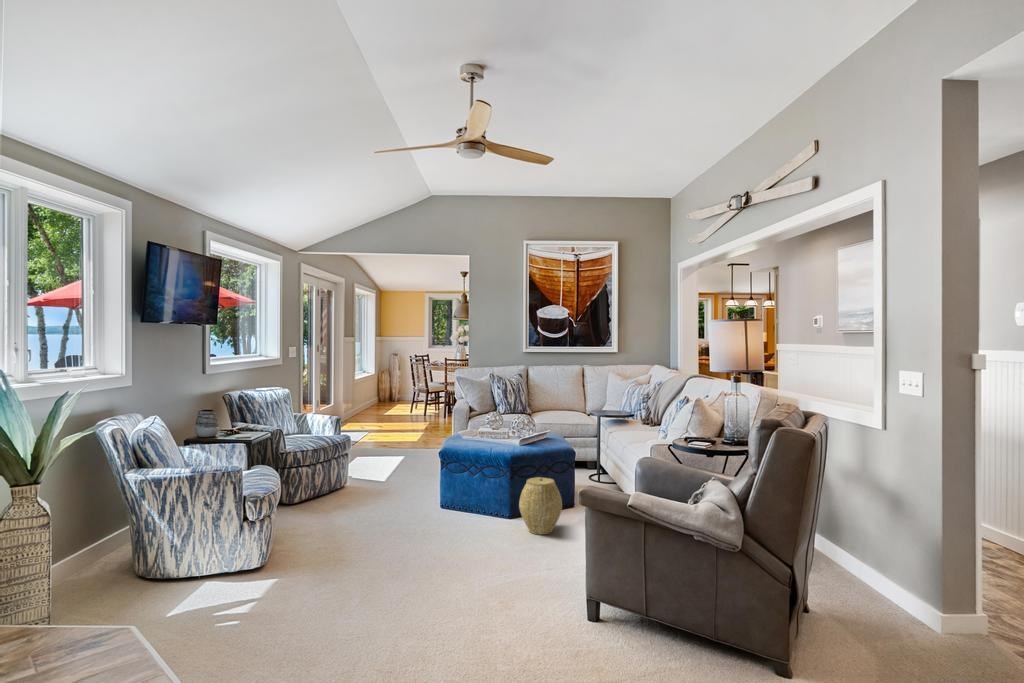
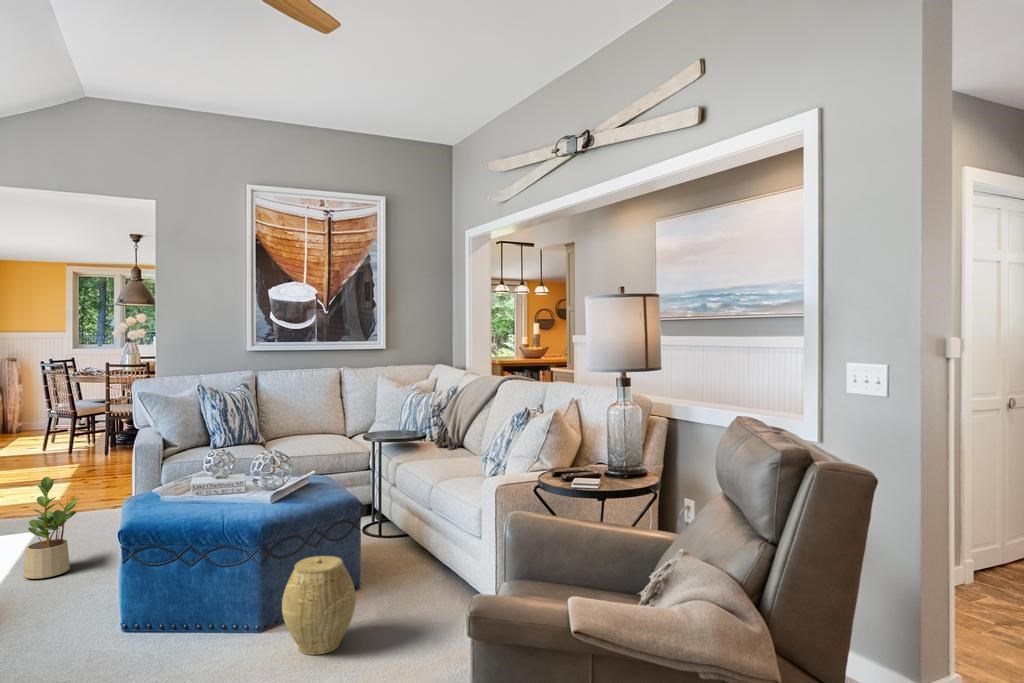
potted plant: none [397,422,425,479] -> present [24,477,79,579]

